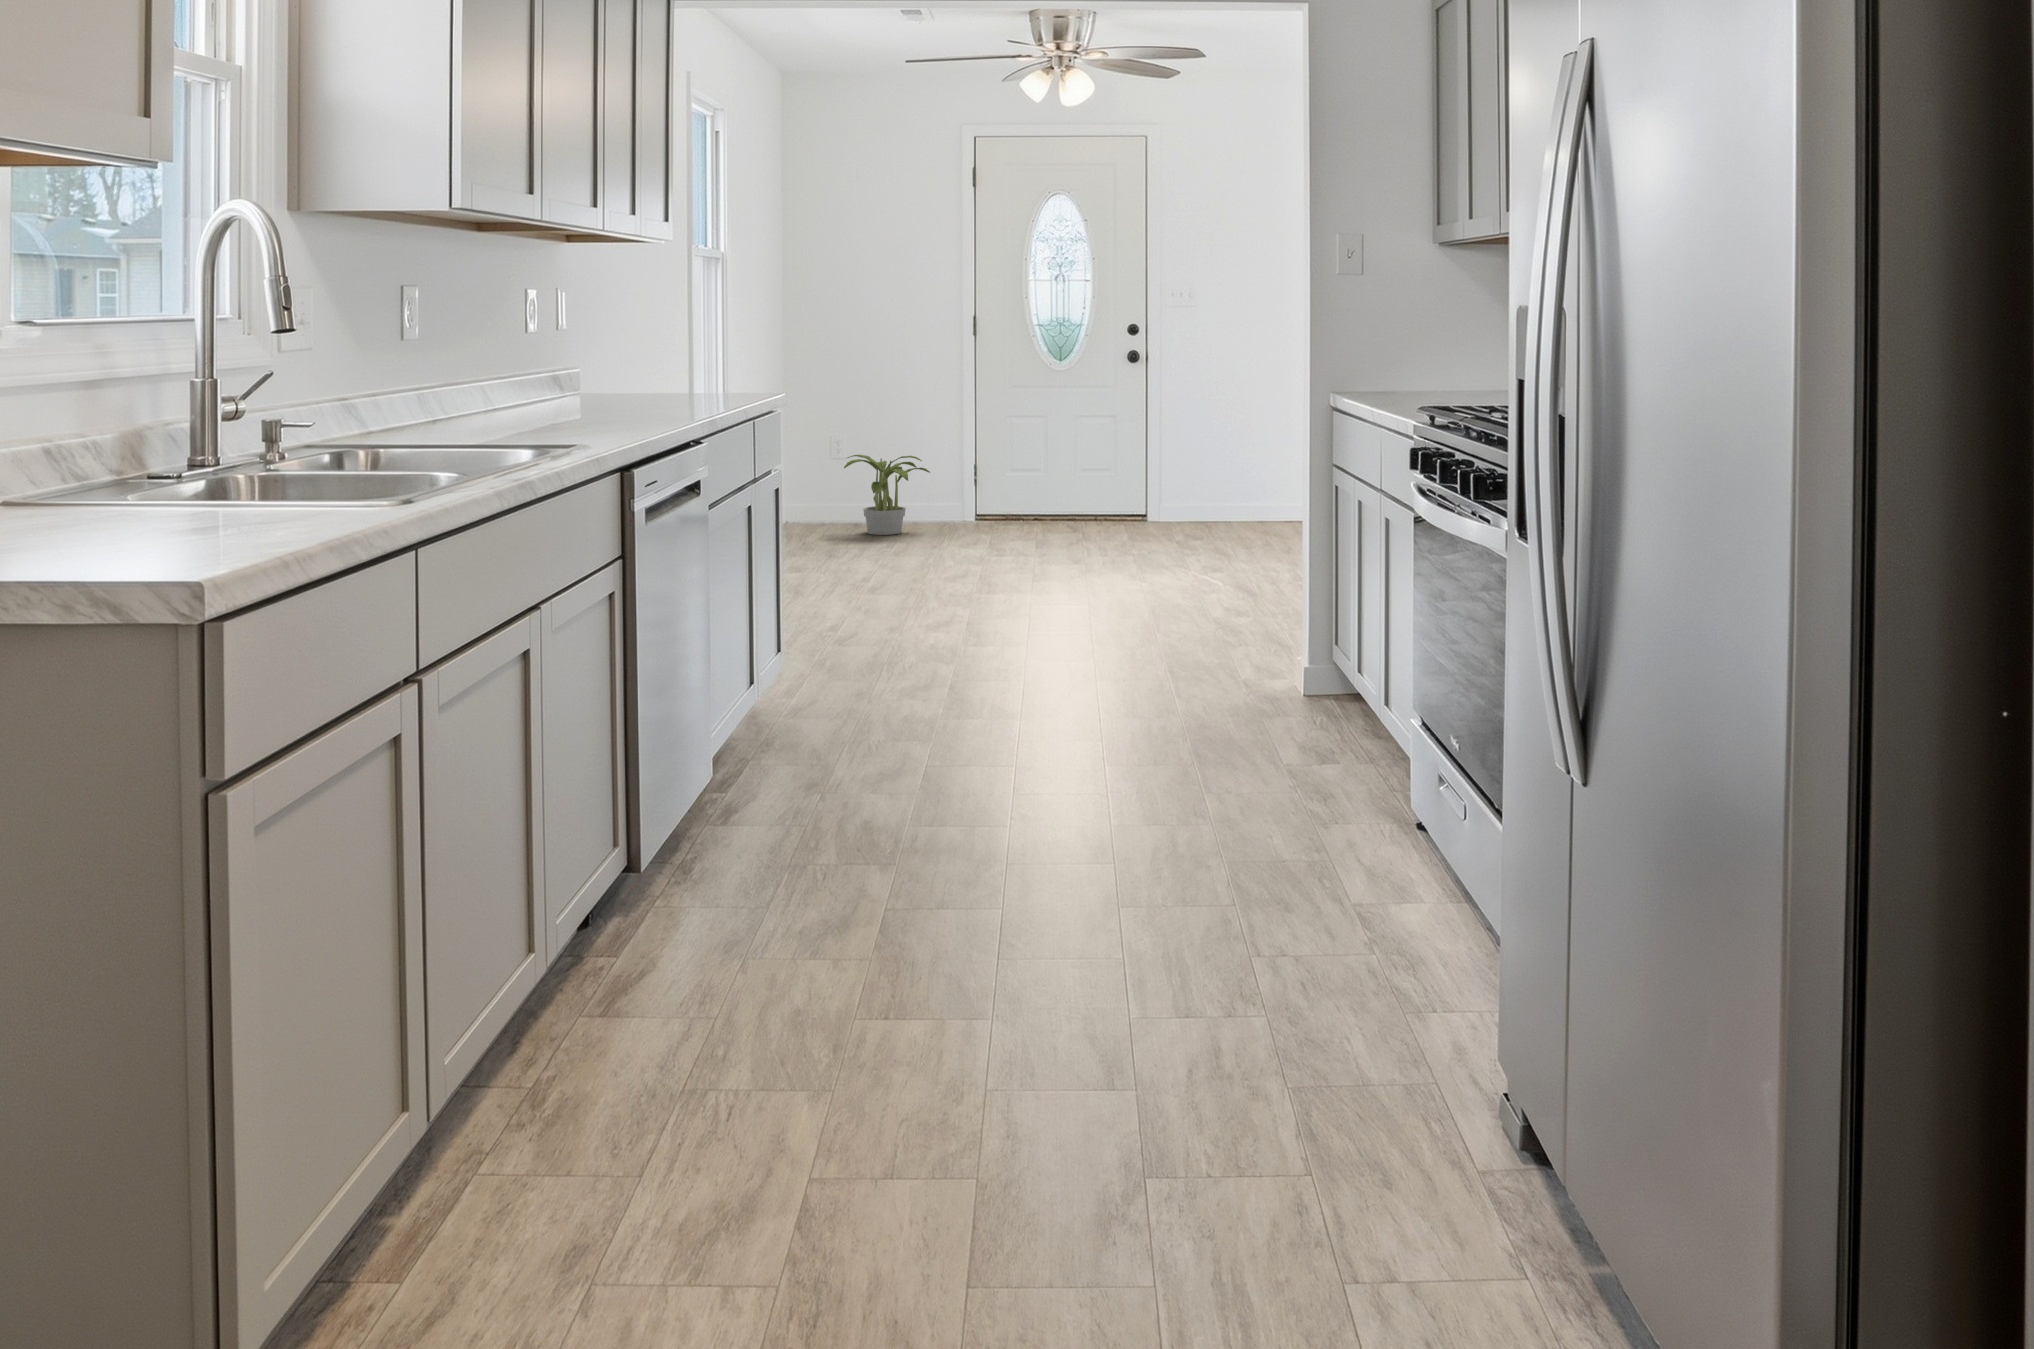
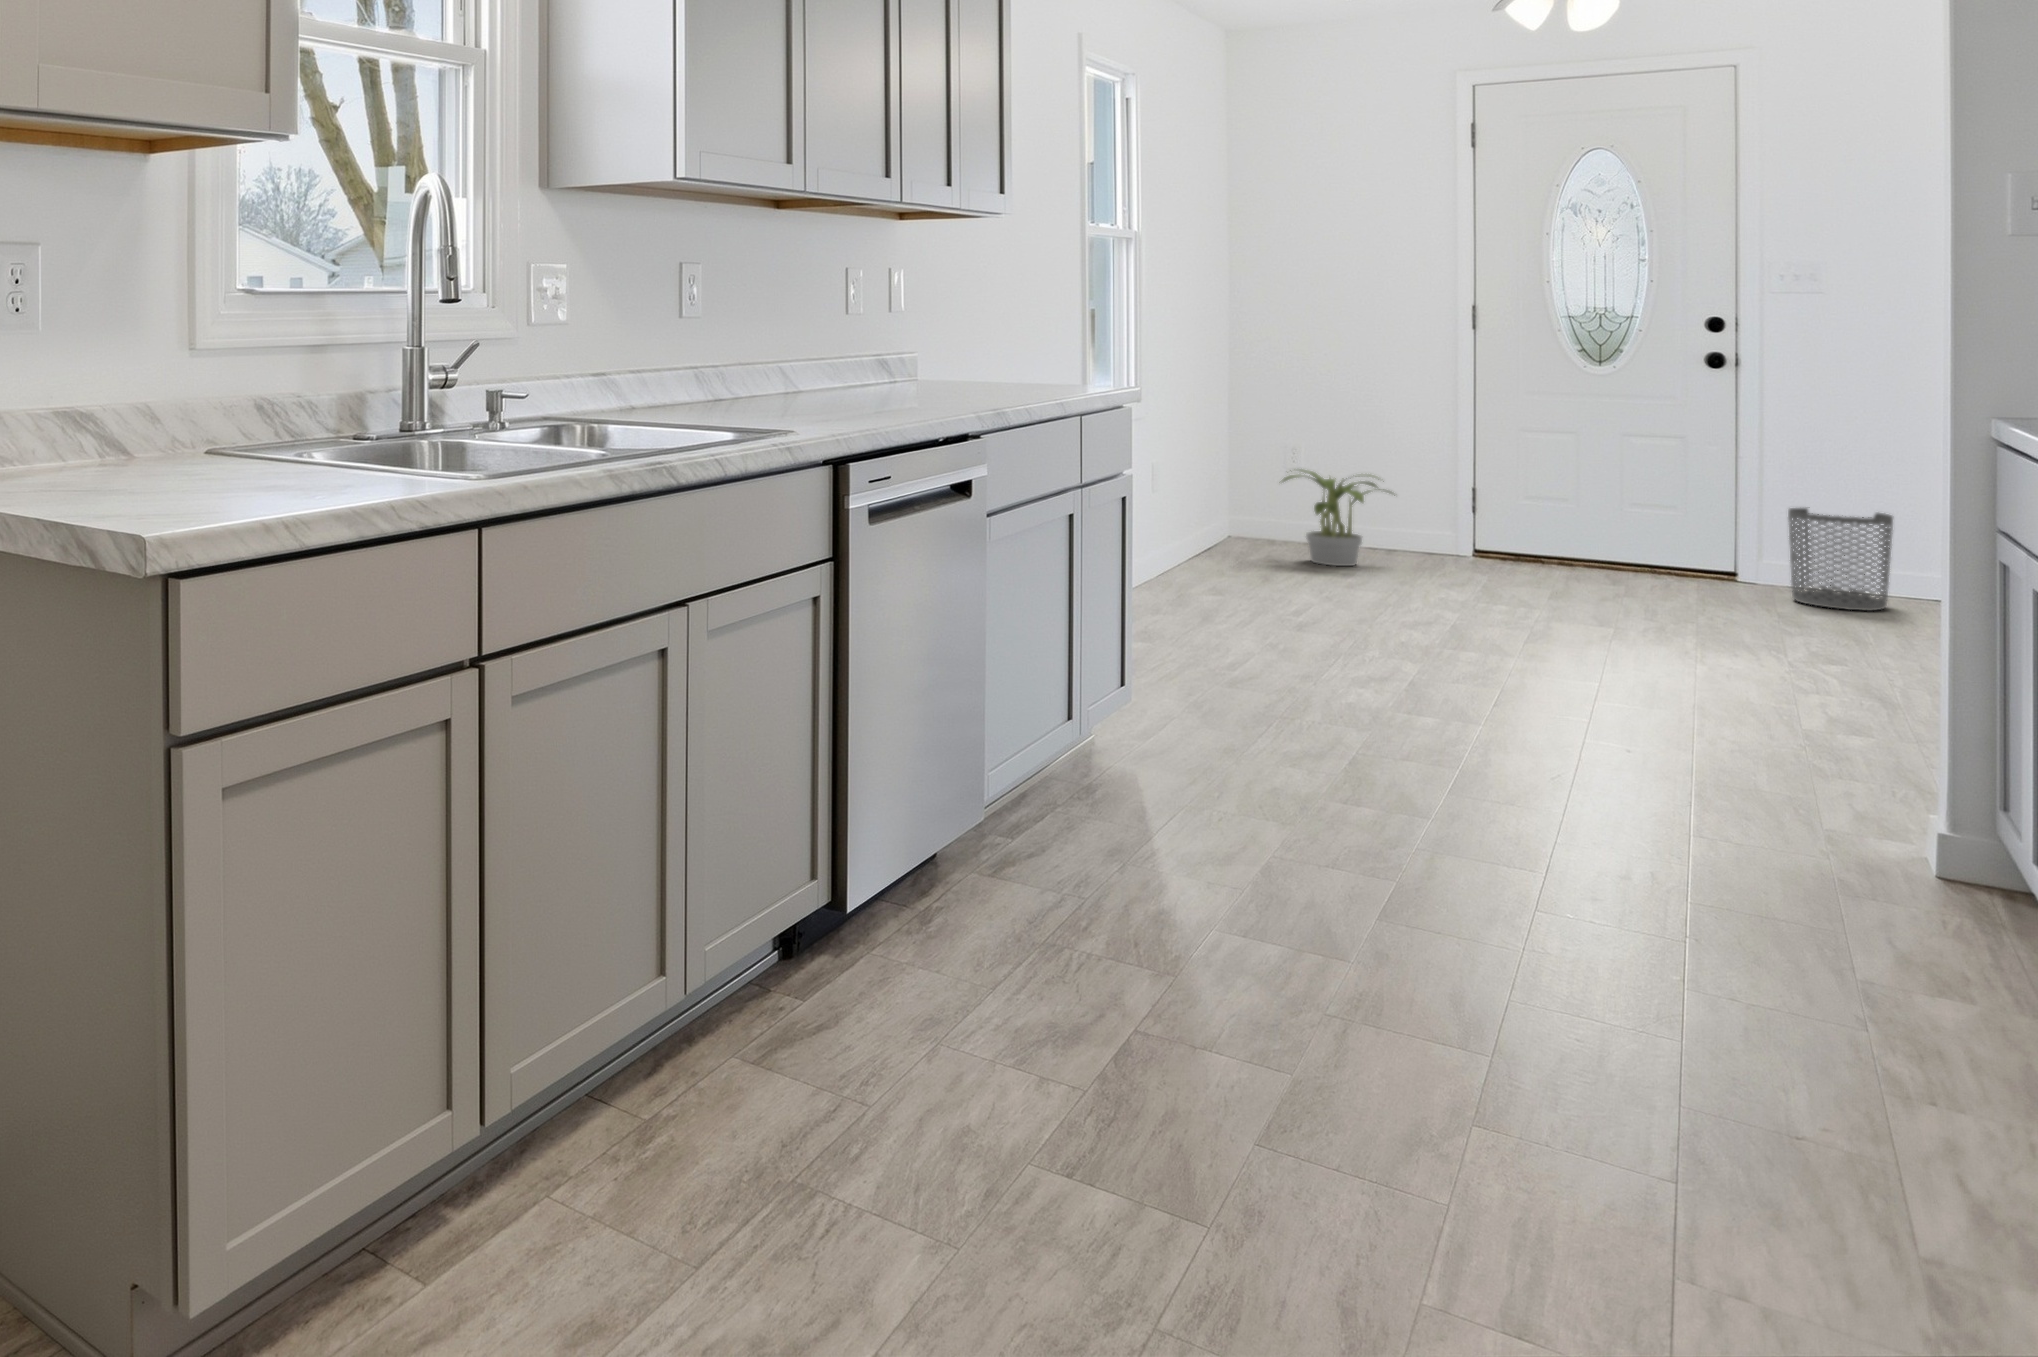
waste bin: none [1177,461,1233,533] -> present [1788,508,1893,610]

